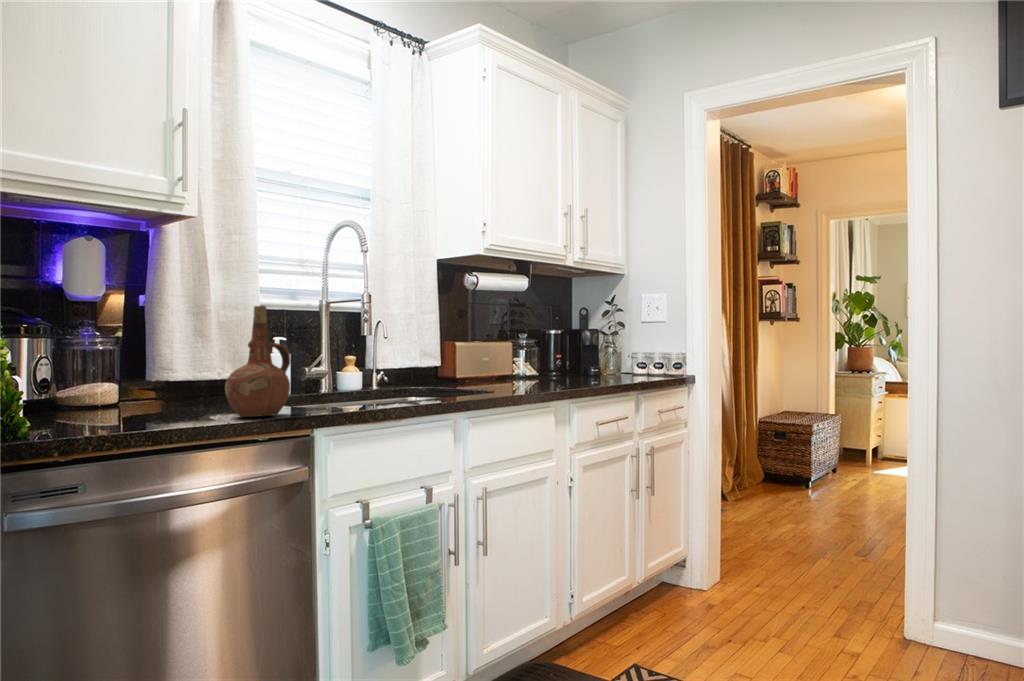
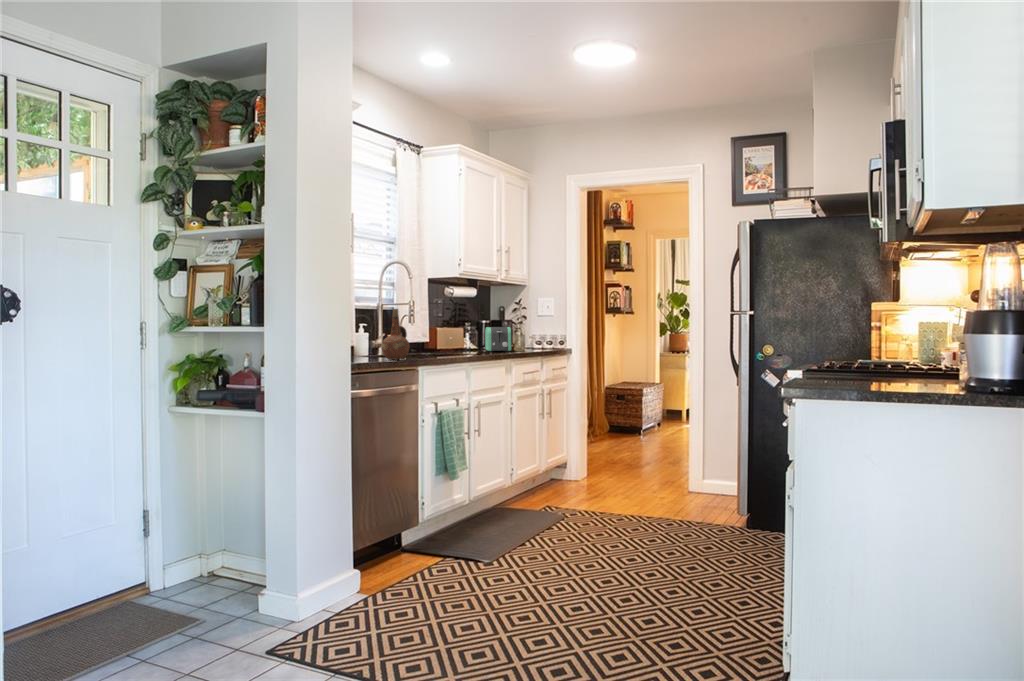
toaster: none [541,340,583,382] -> present [485,327,511,352]

